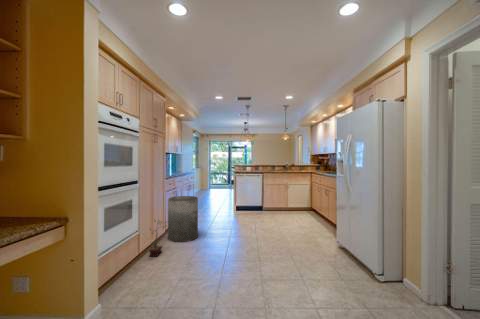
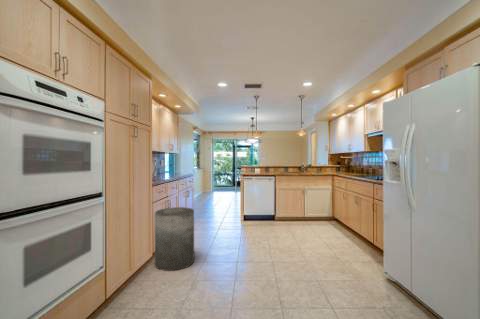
potted plant: present [149,222,162,256] -> none [122,242,152,298]

